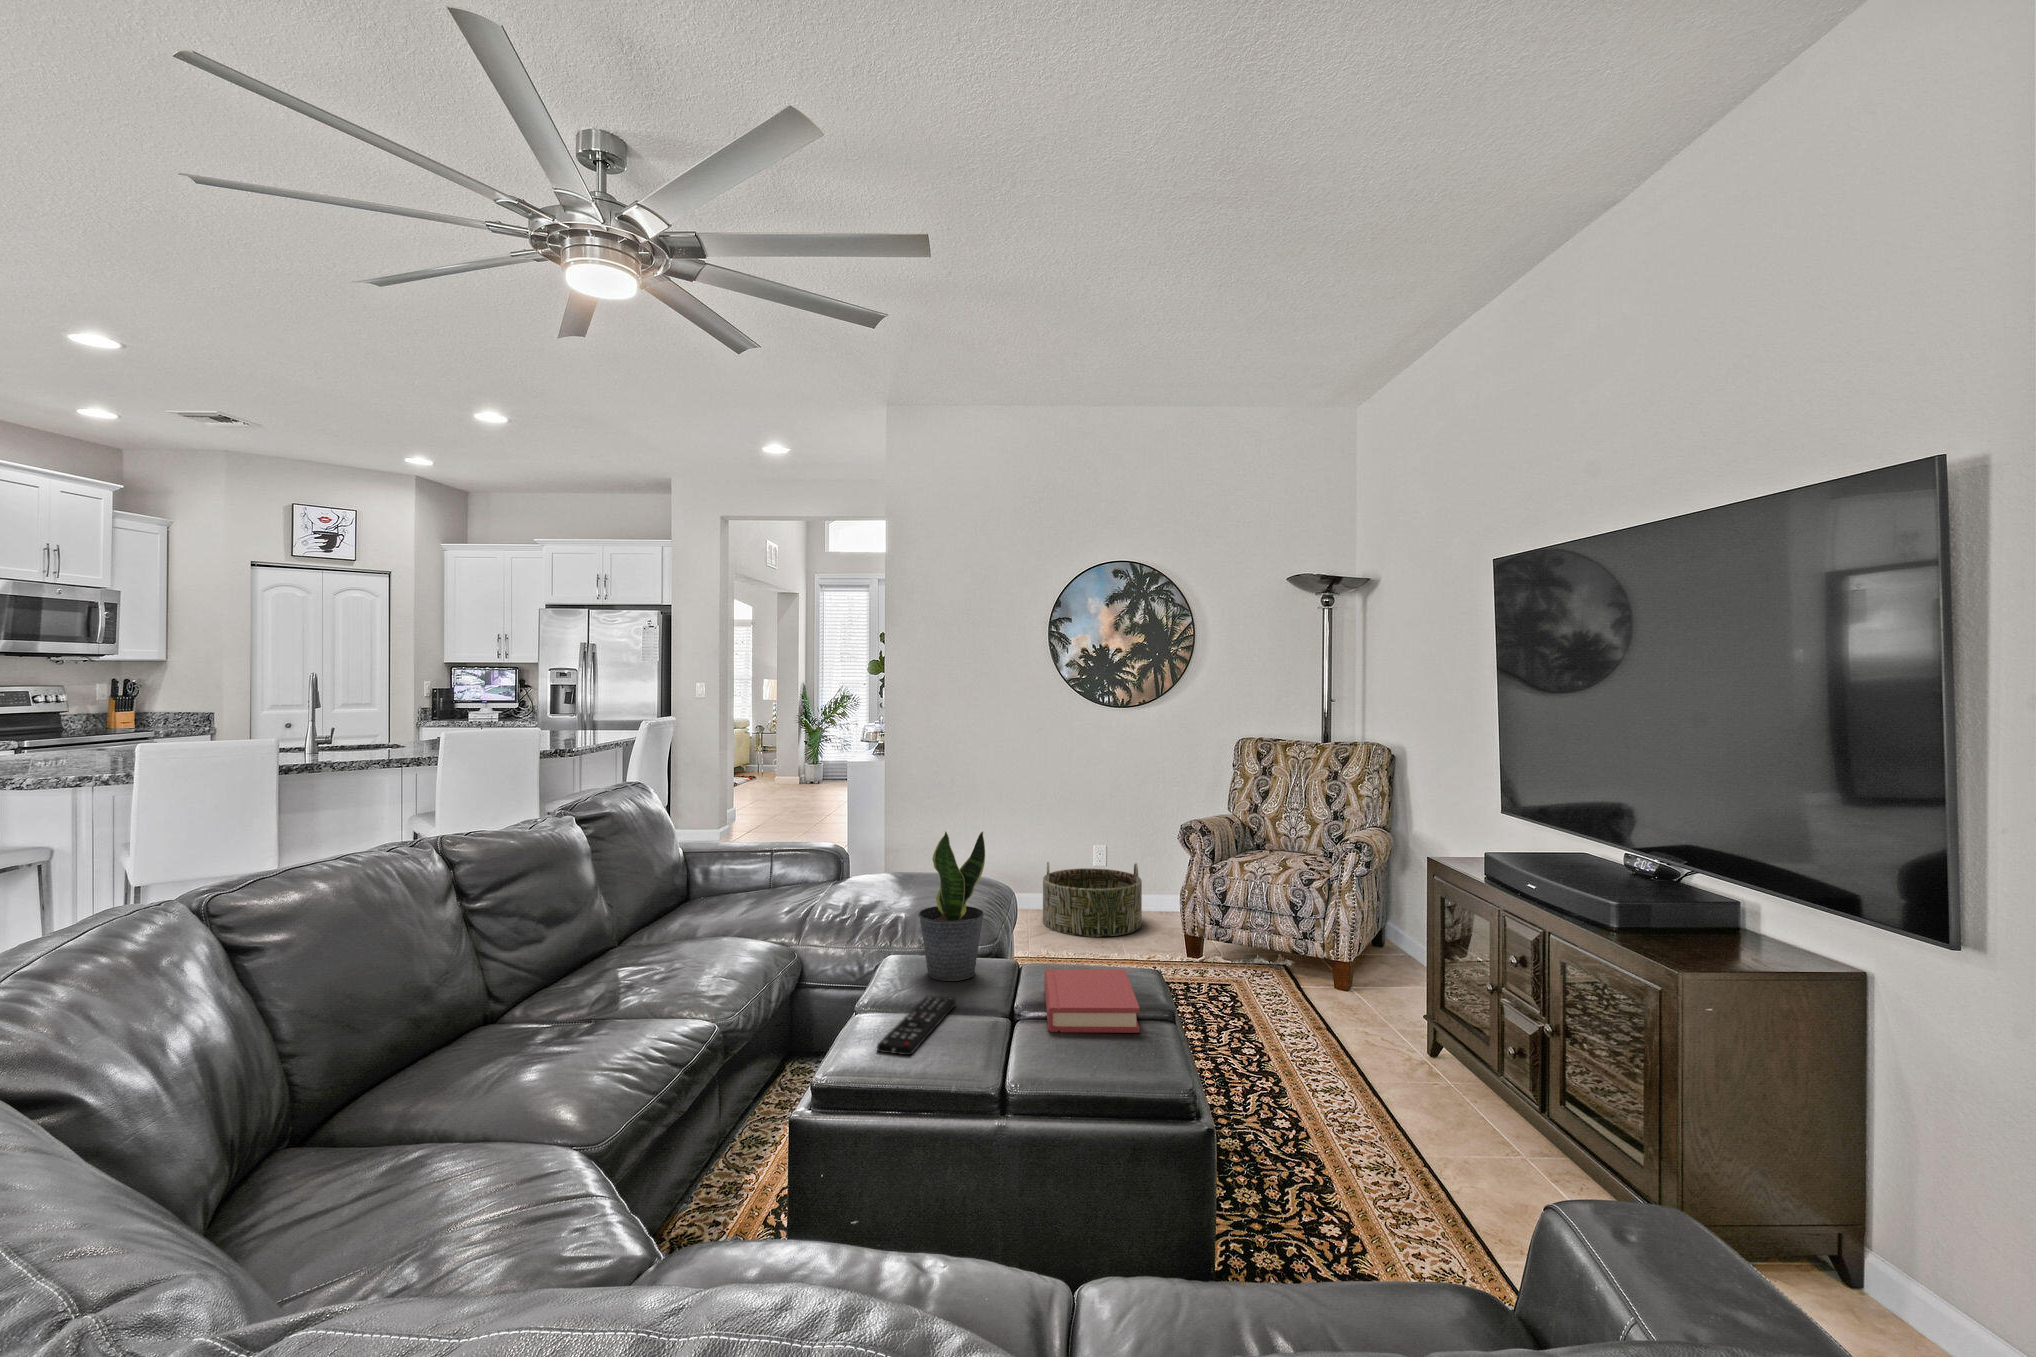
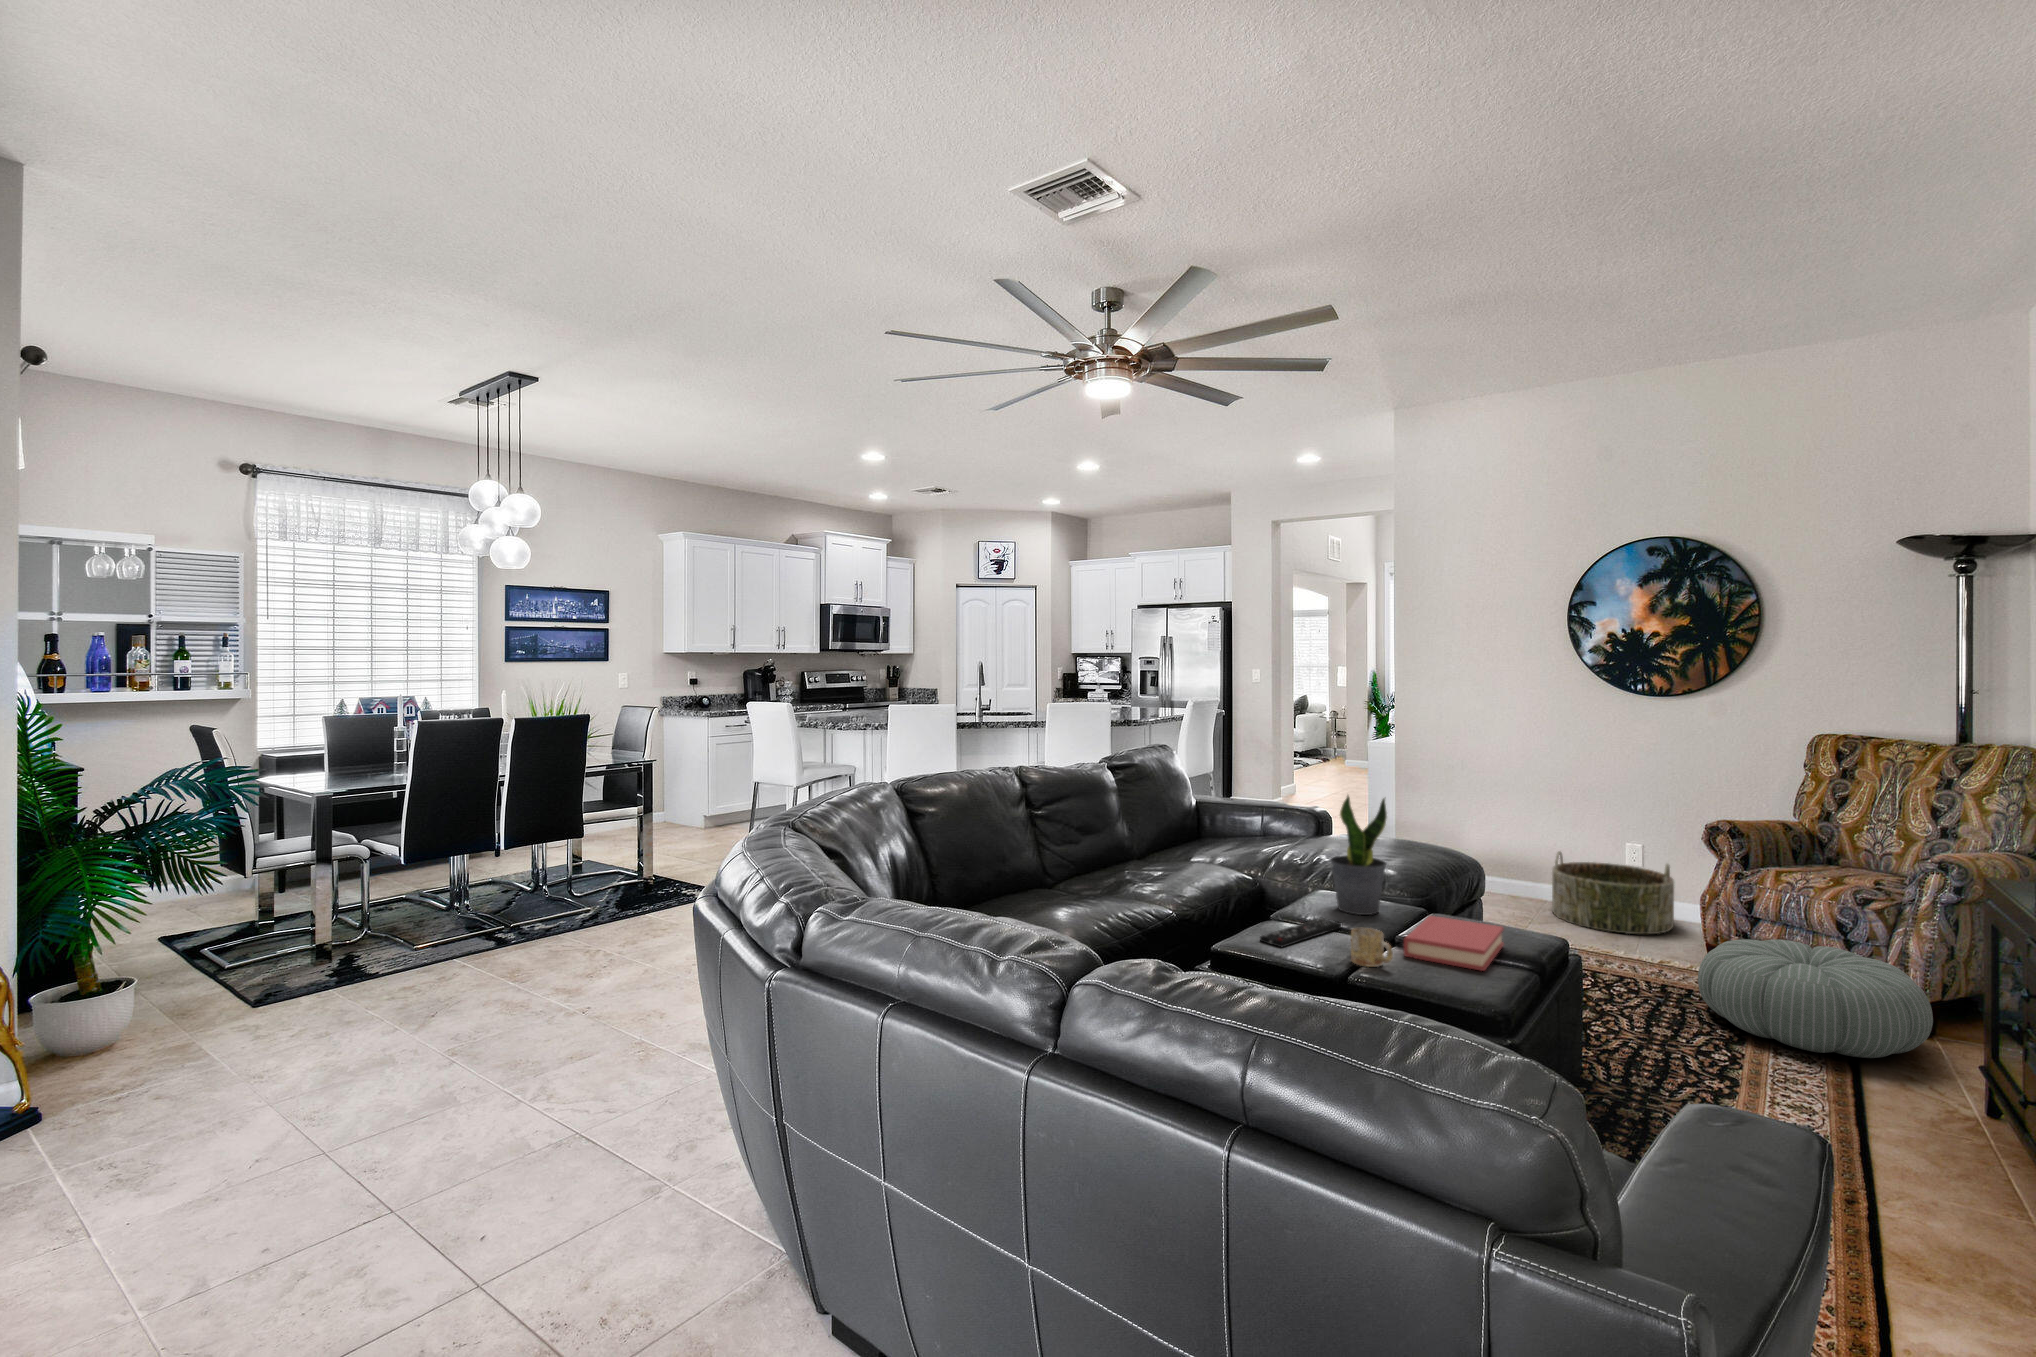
pouf: none [1209,927,1373,1028] -> present [1698,939,1933,1058]
mug: none [1001,1007,1056,1060] -> present [1351,928,1393,967]

